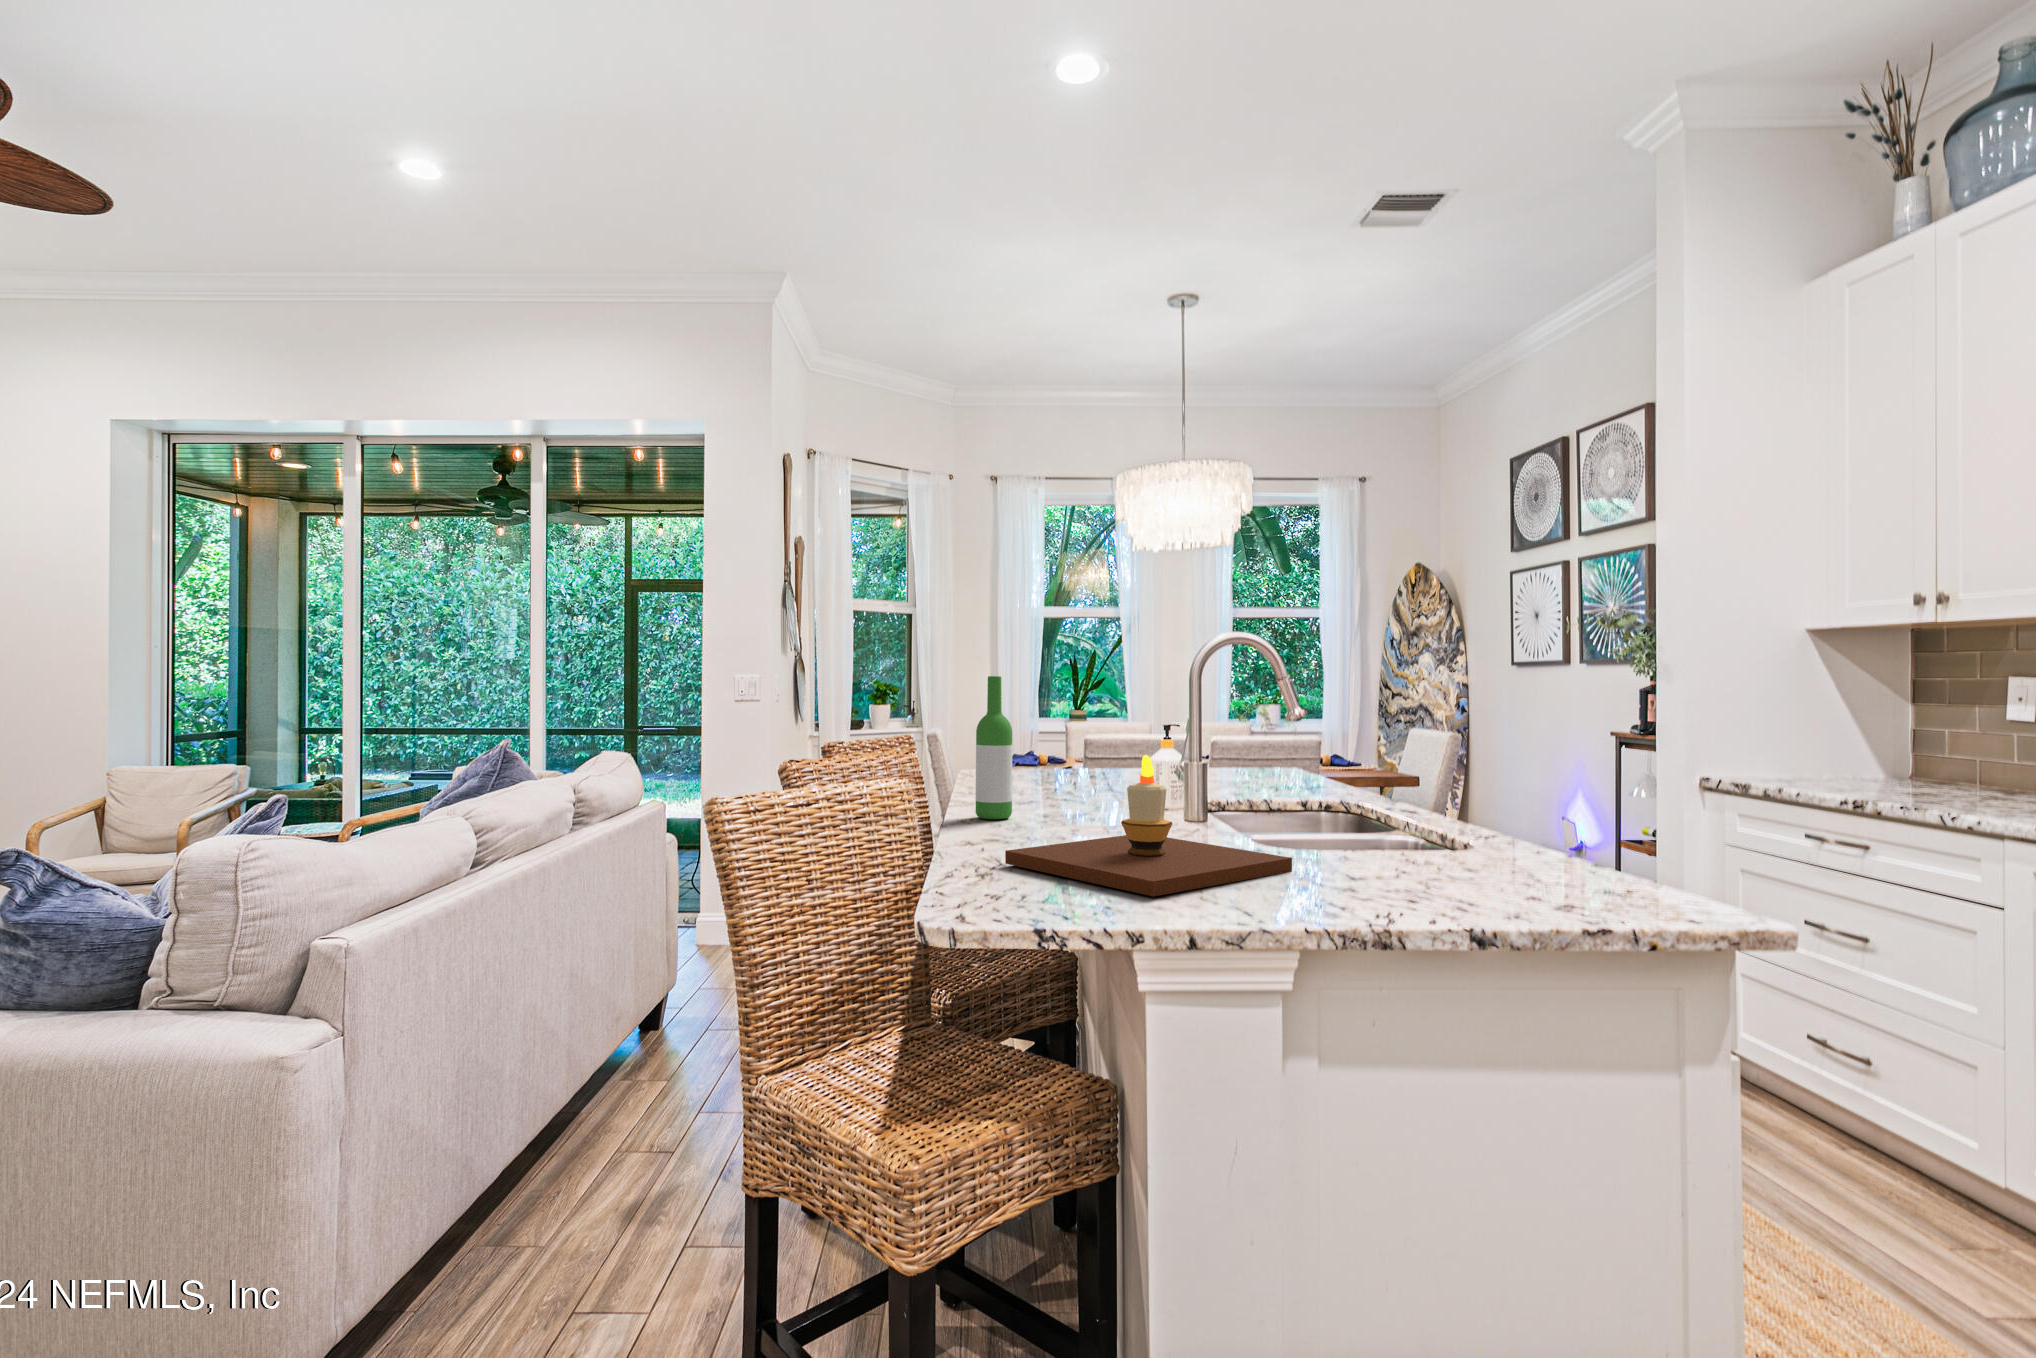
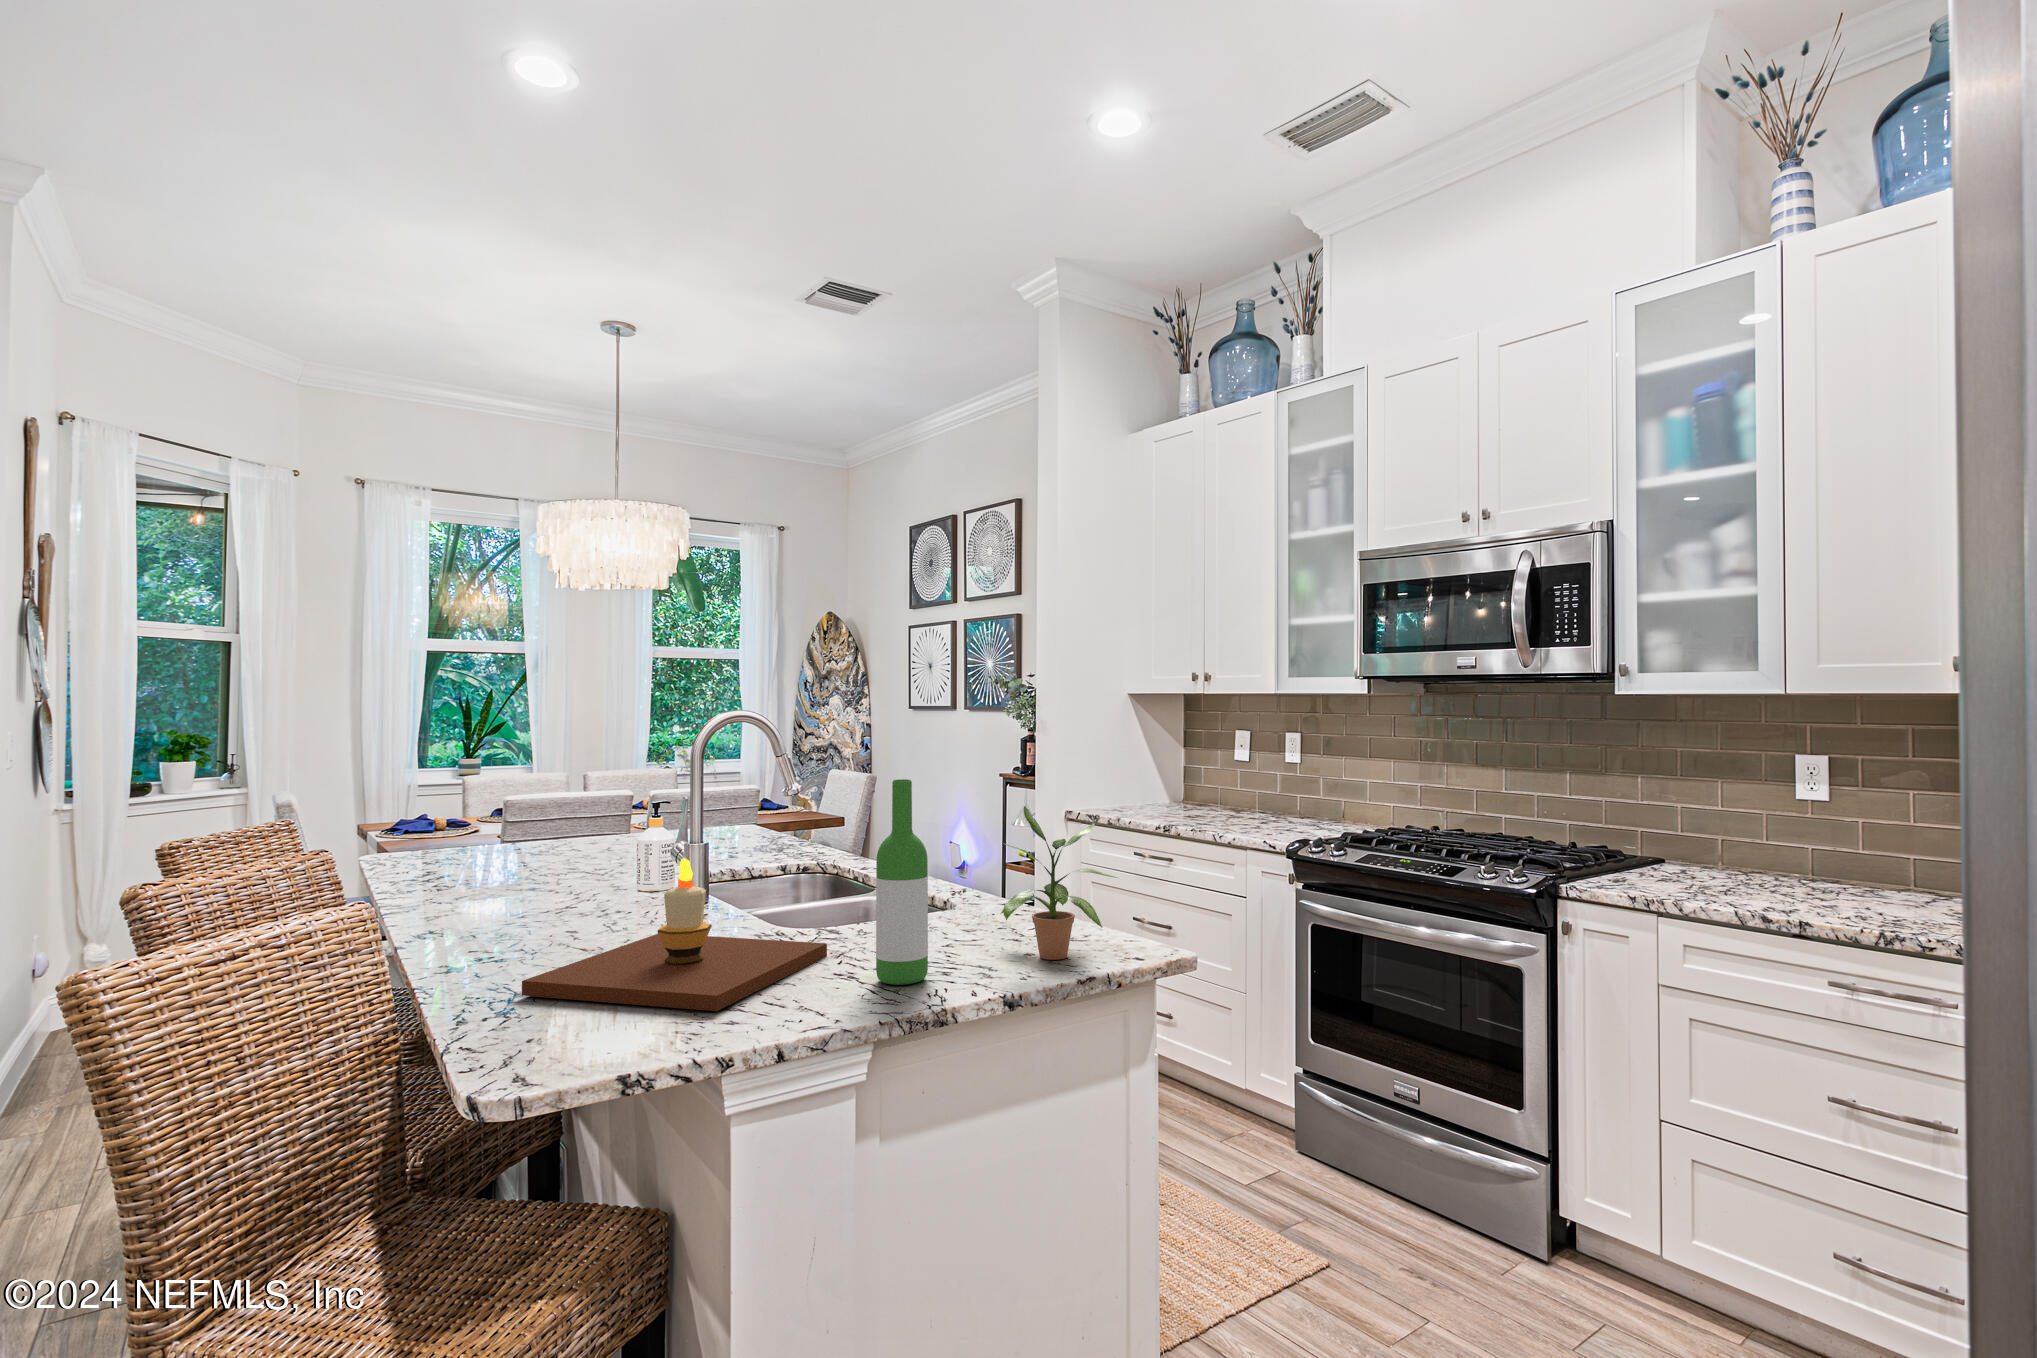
wine bottle: present [976,676,1012,819] -> present [876,779,928,985]
potted plant: none [1480,717,1652,907] -> present [1001,806,1117,960]

